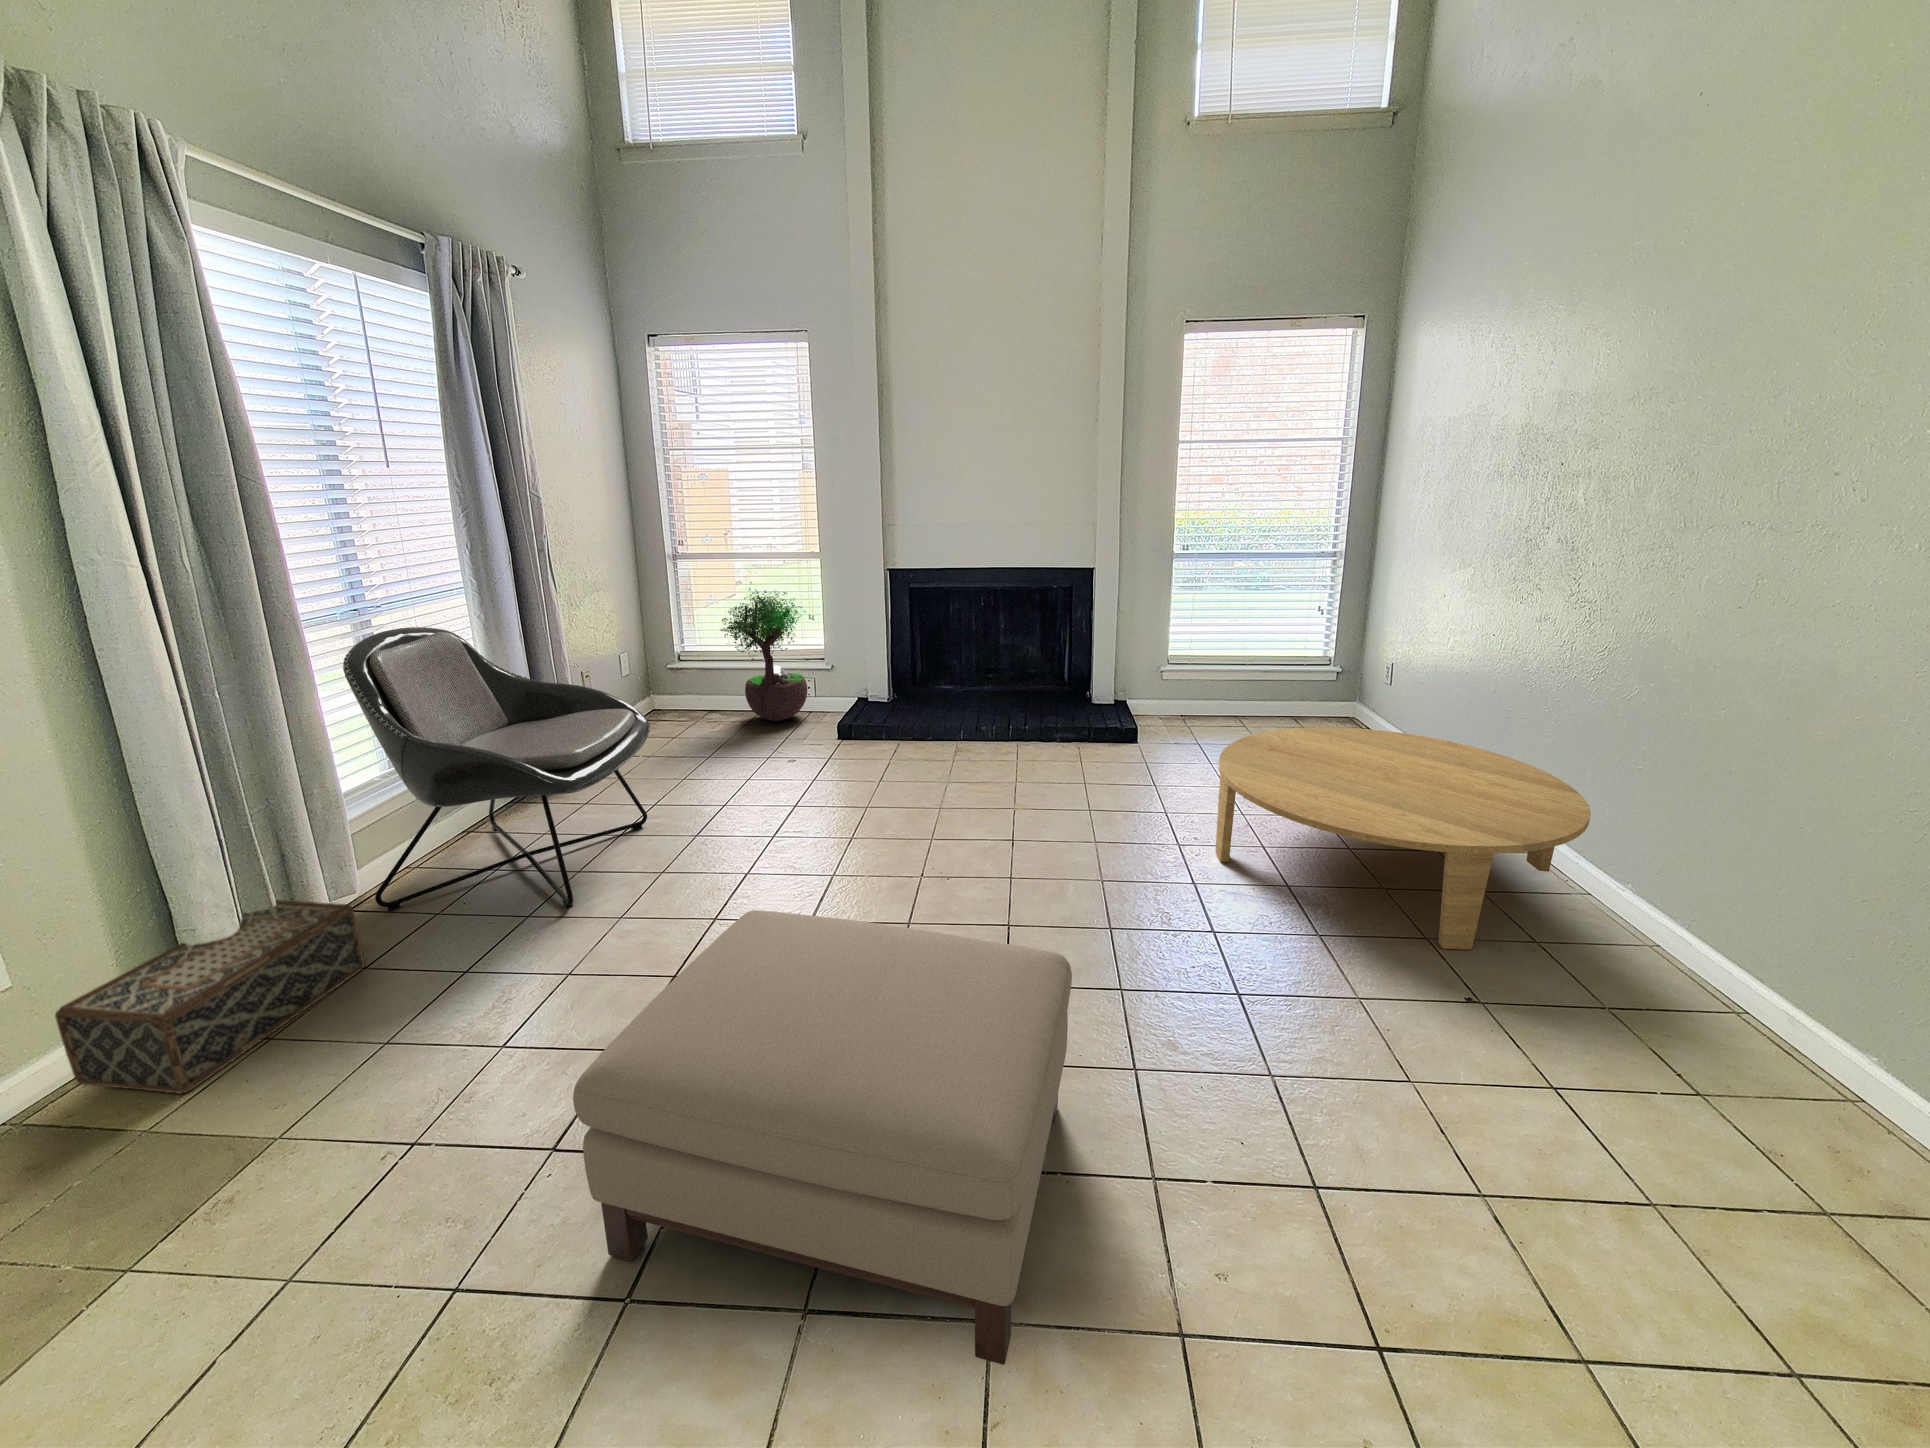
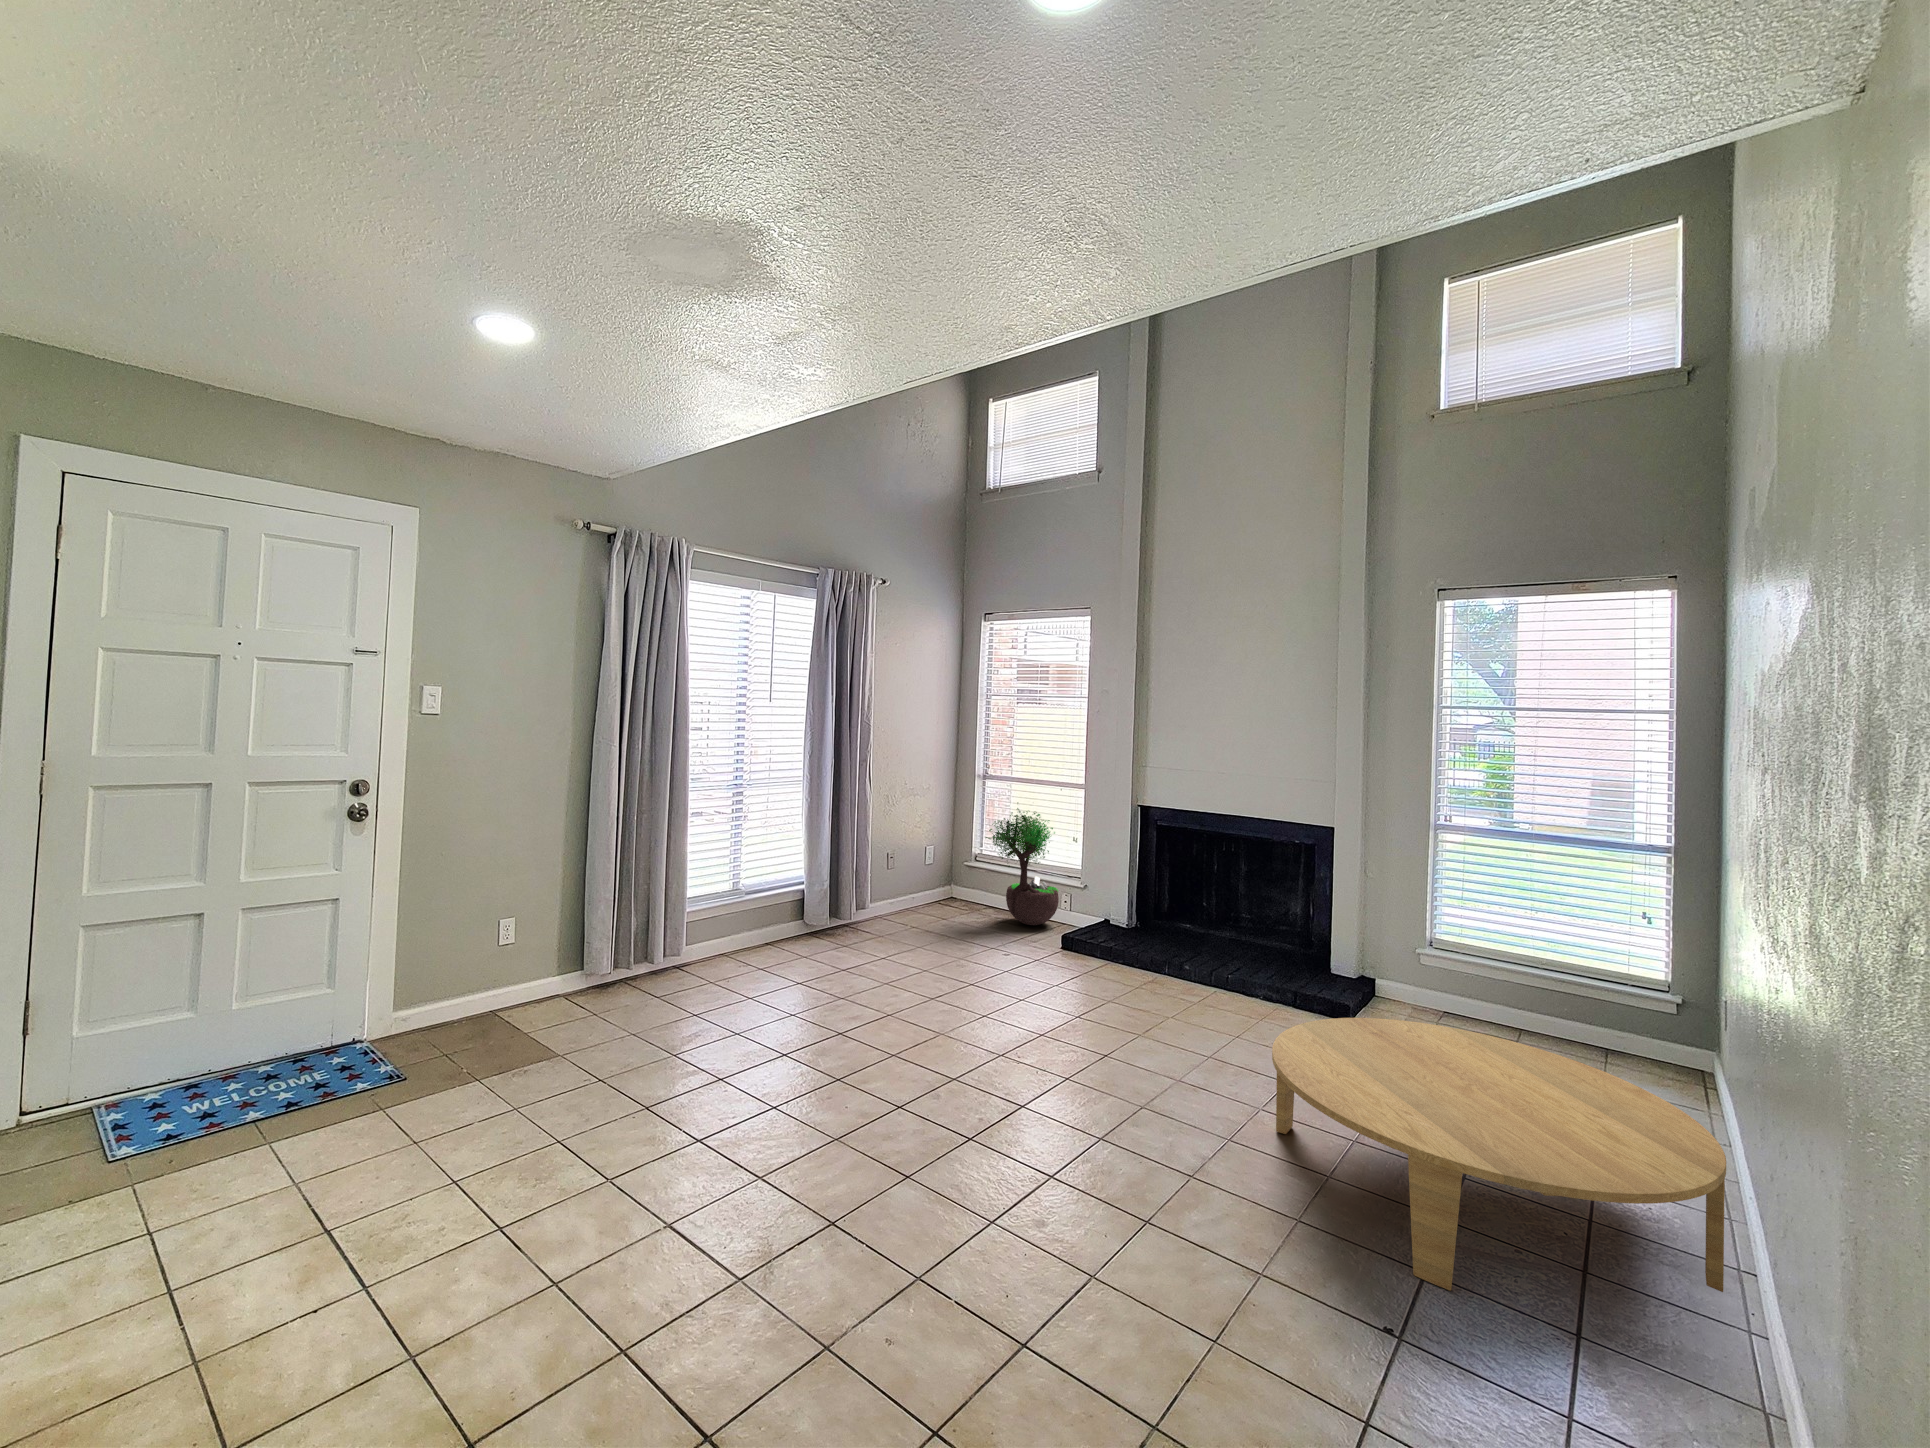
lounge chair: present [343,627,650,911] -> none [693,800,876,998]
woven basket: present [55,900,365,1093] -> none [536,938,667,1018]
ottoman: present [573,910,1072,1365] -> none [635,994,924,1274]

